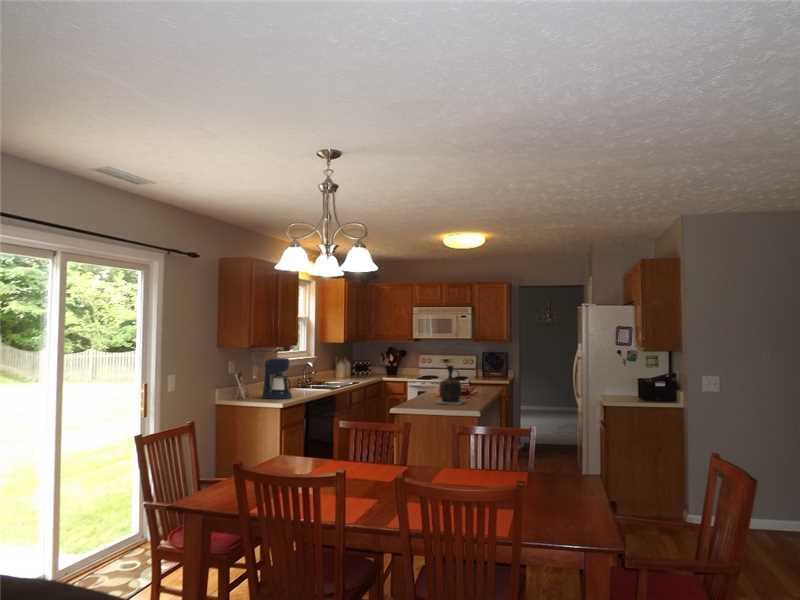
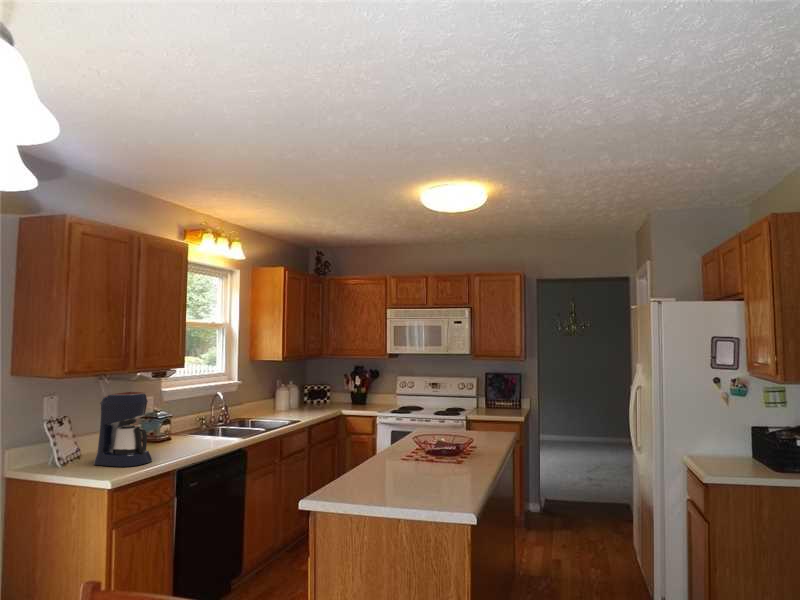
vase: present [436,365,465,405] -> none [395,409,451,487]

